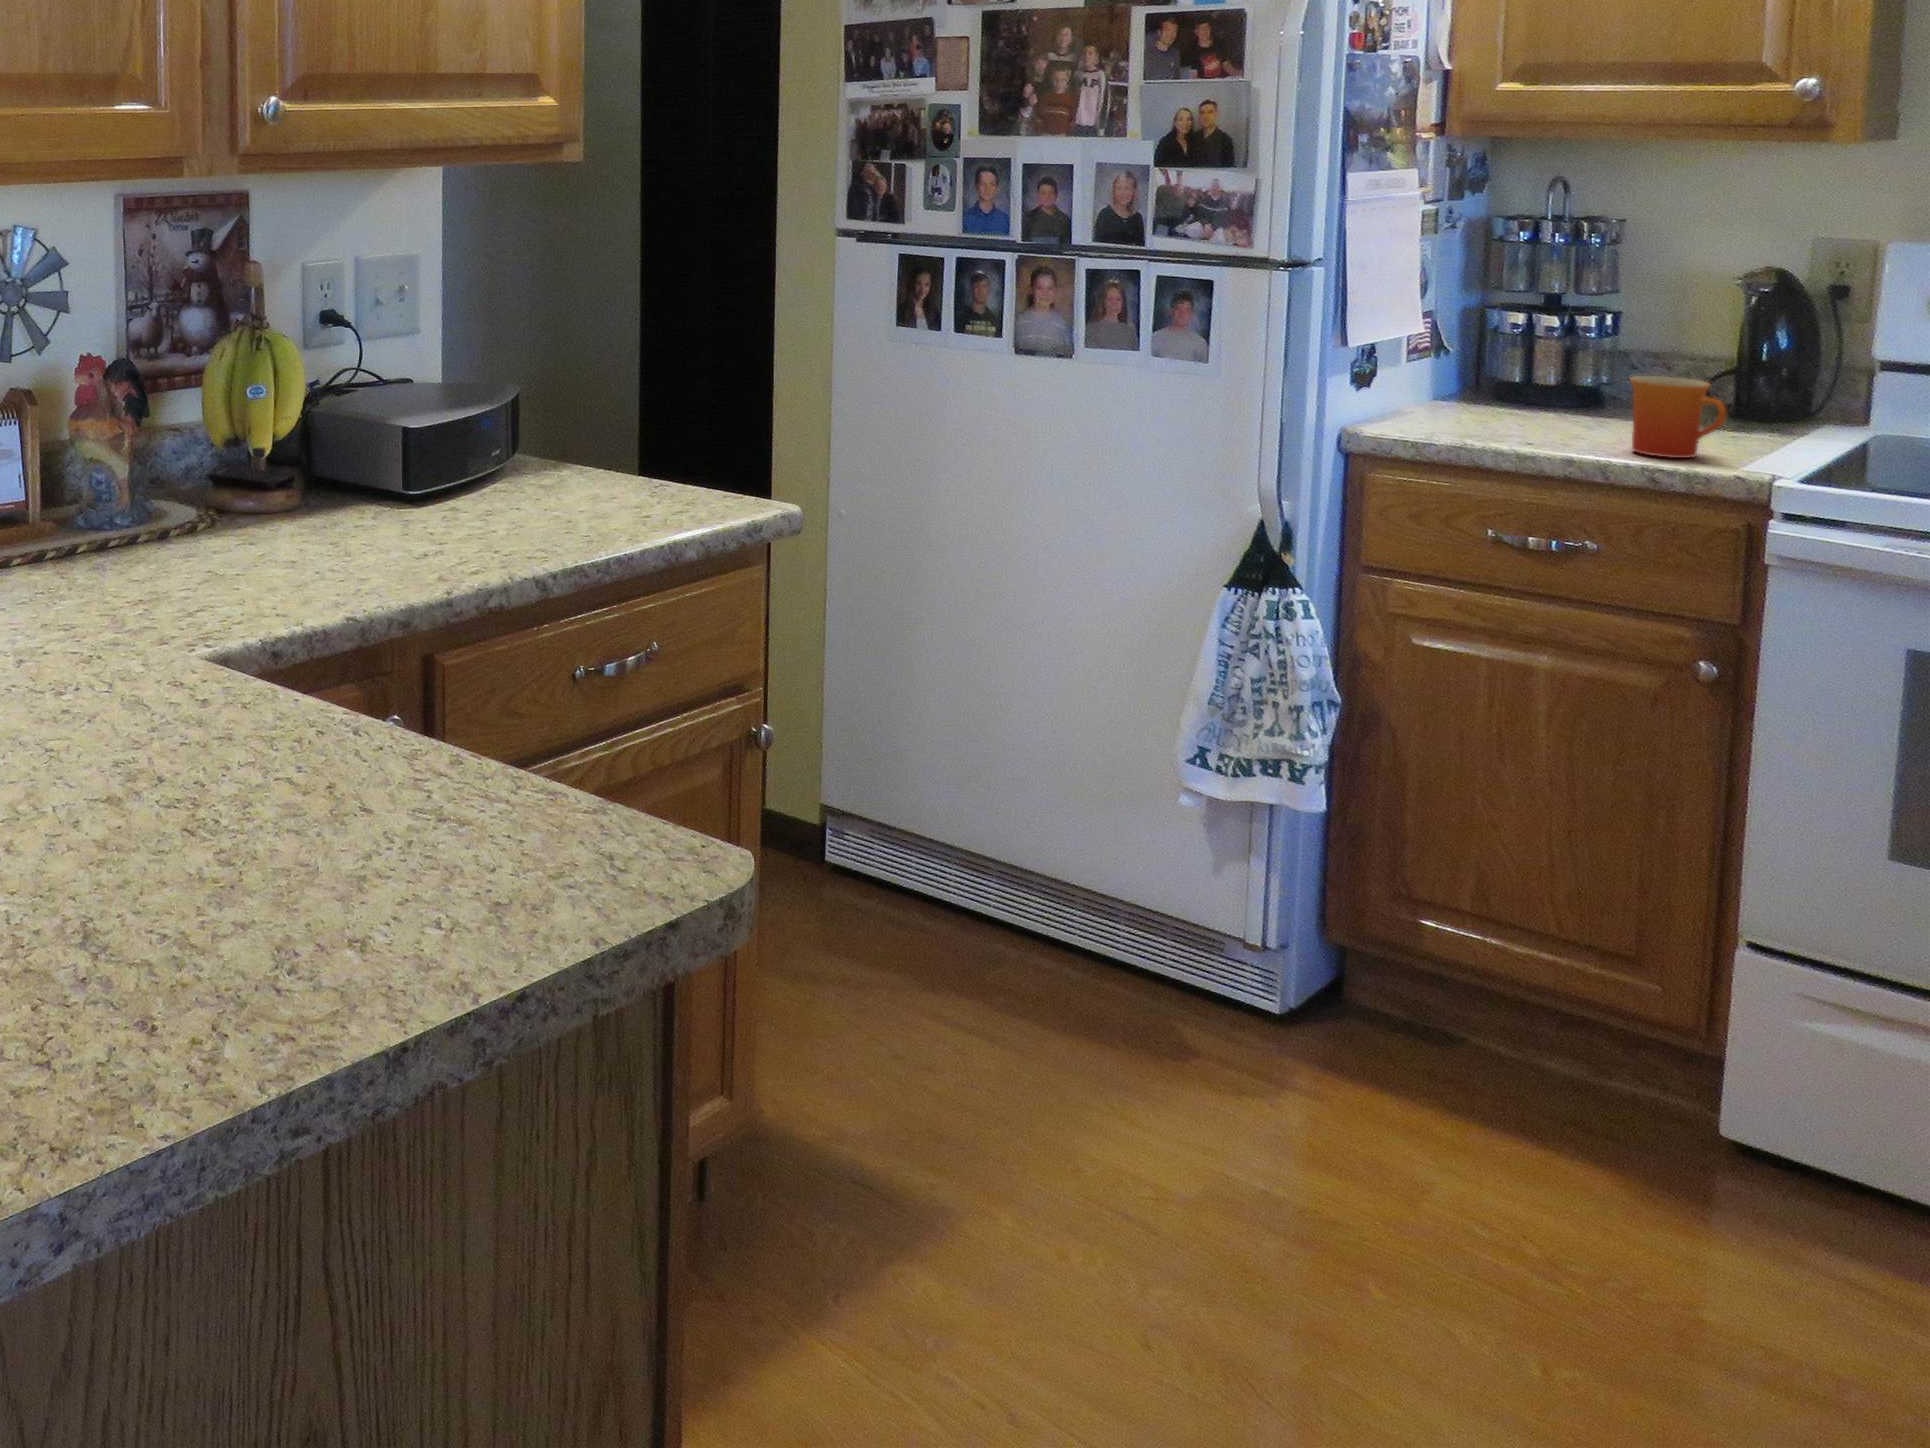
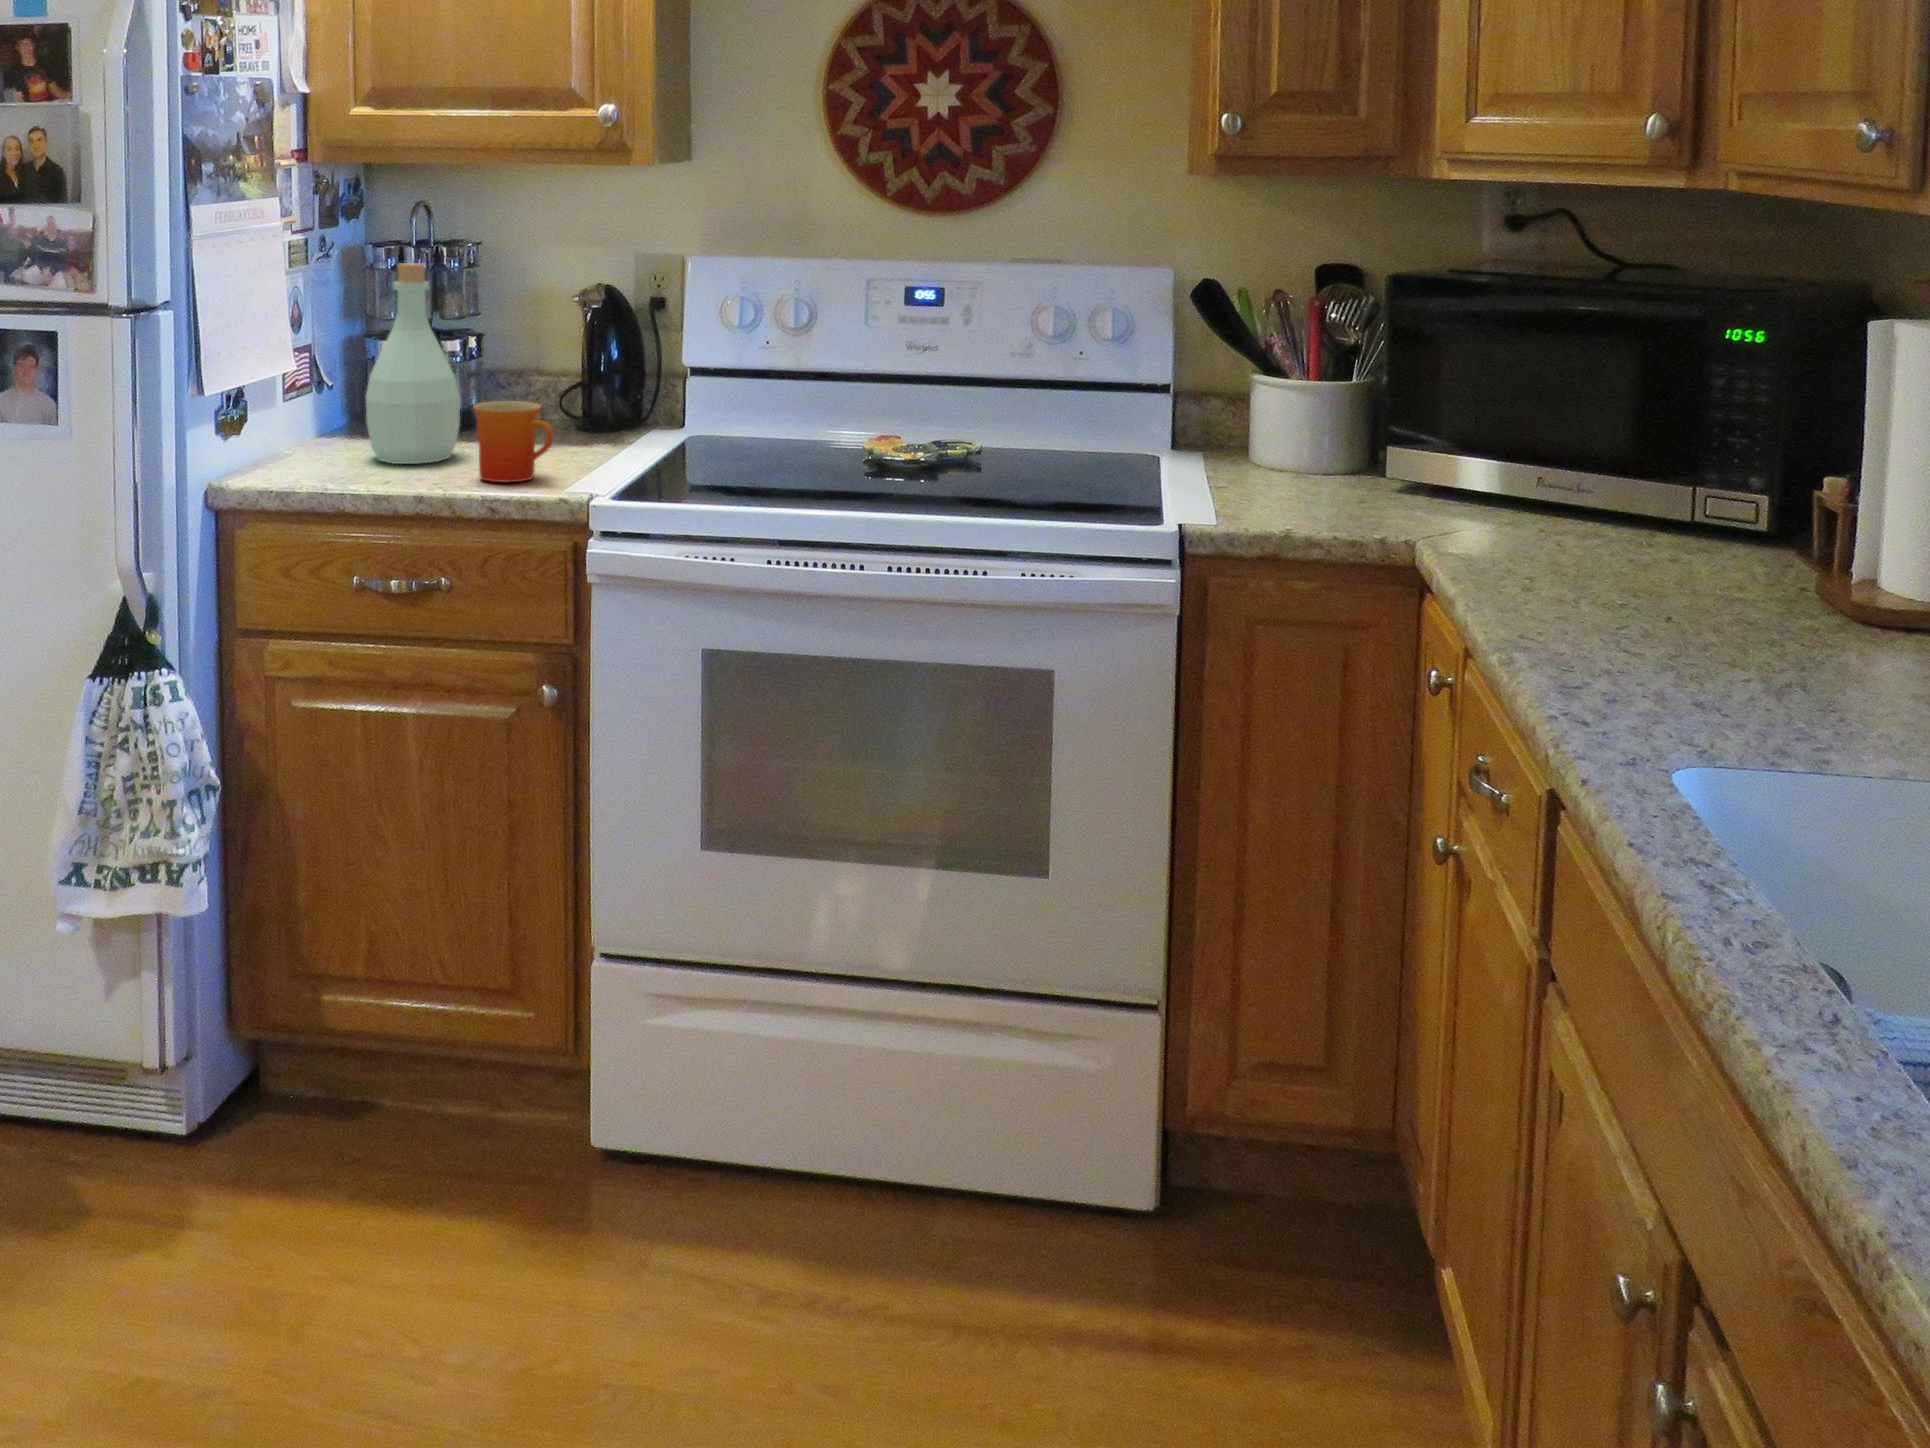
bottle: none [1496,235,1605,433] -> present [366,263,460,464]

